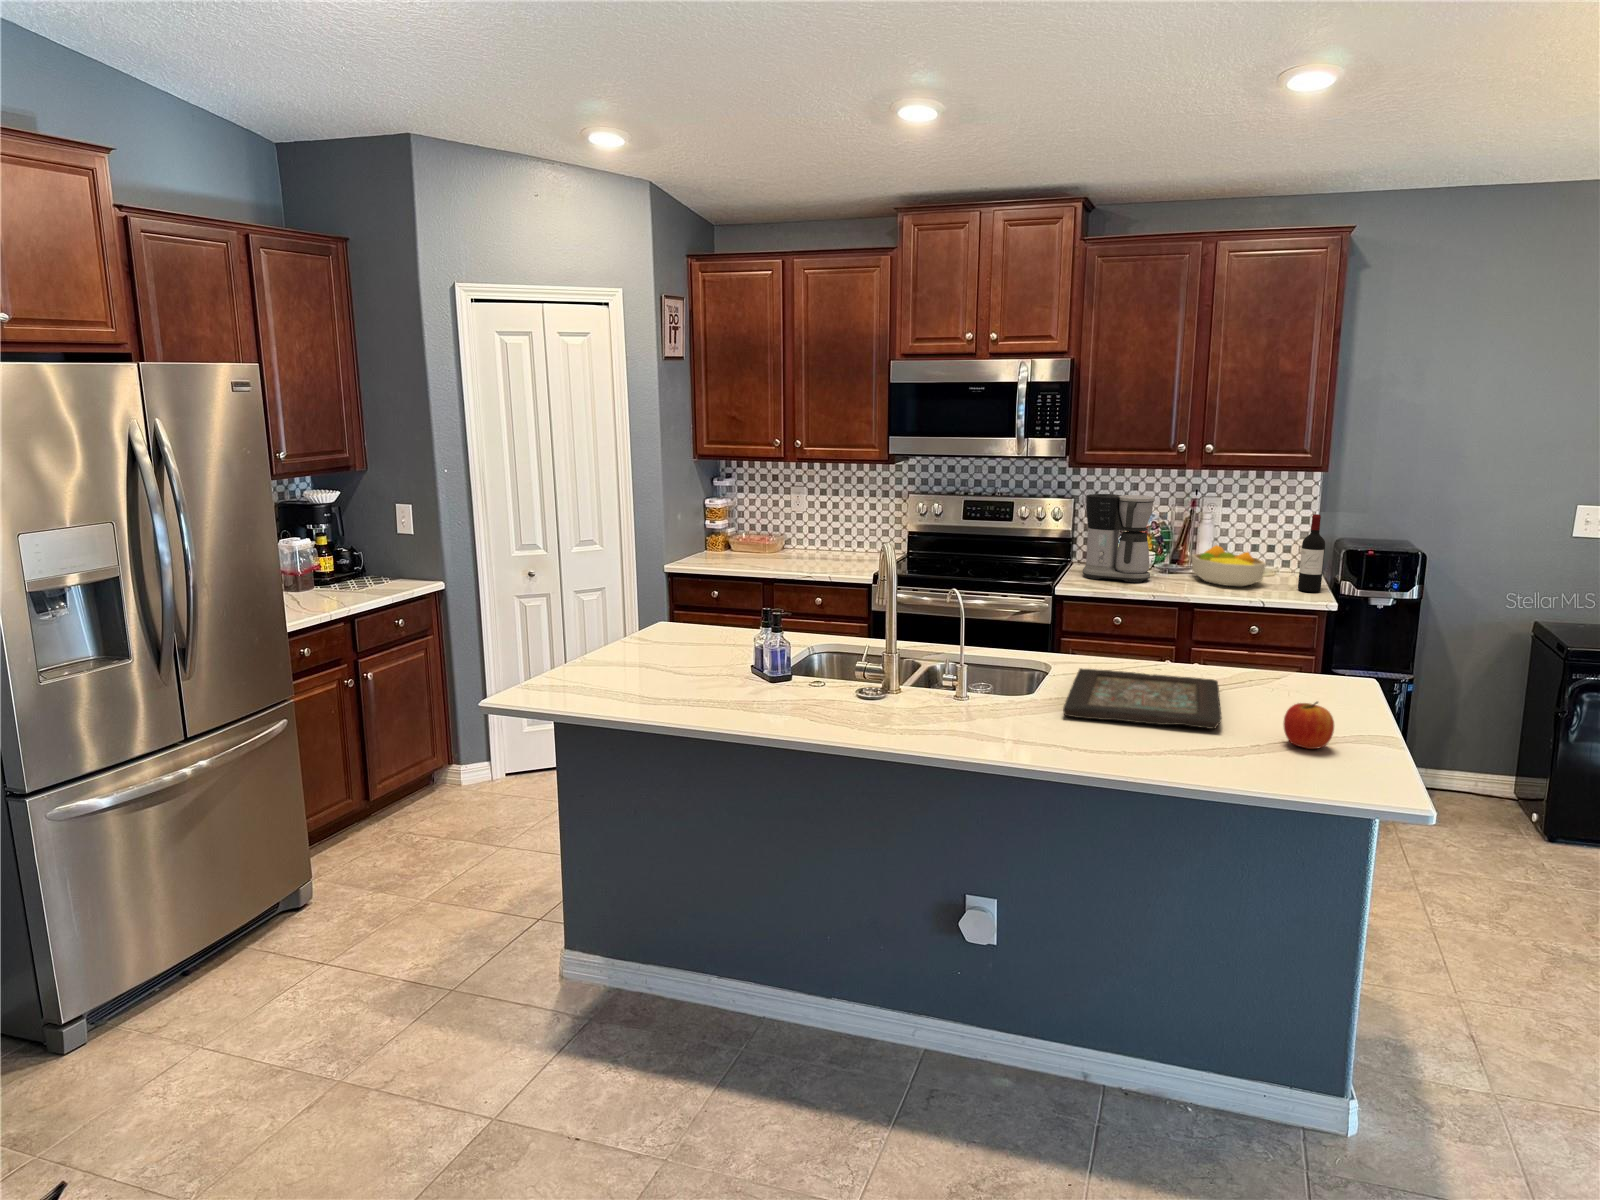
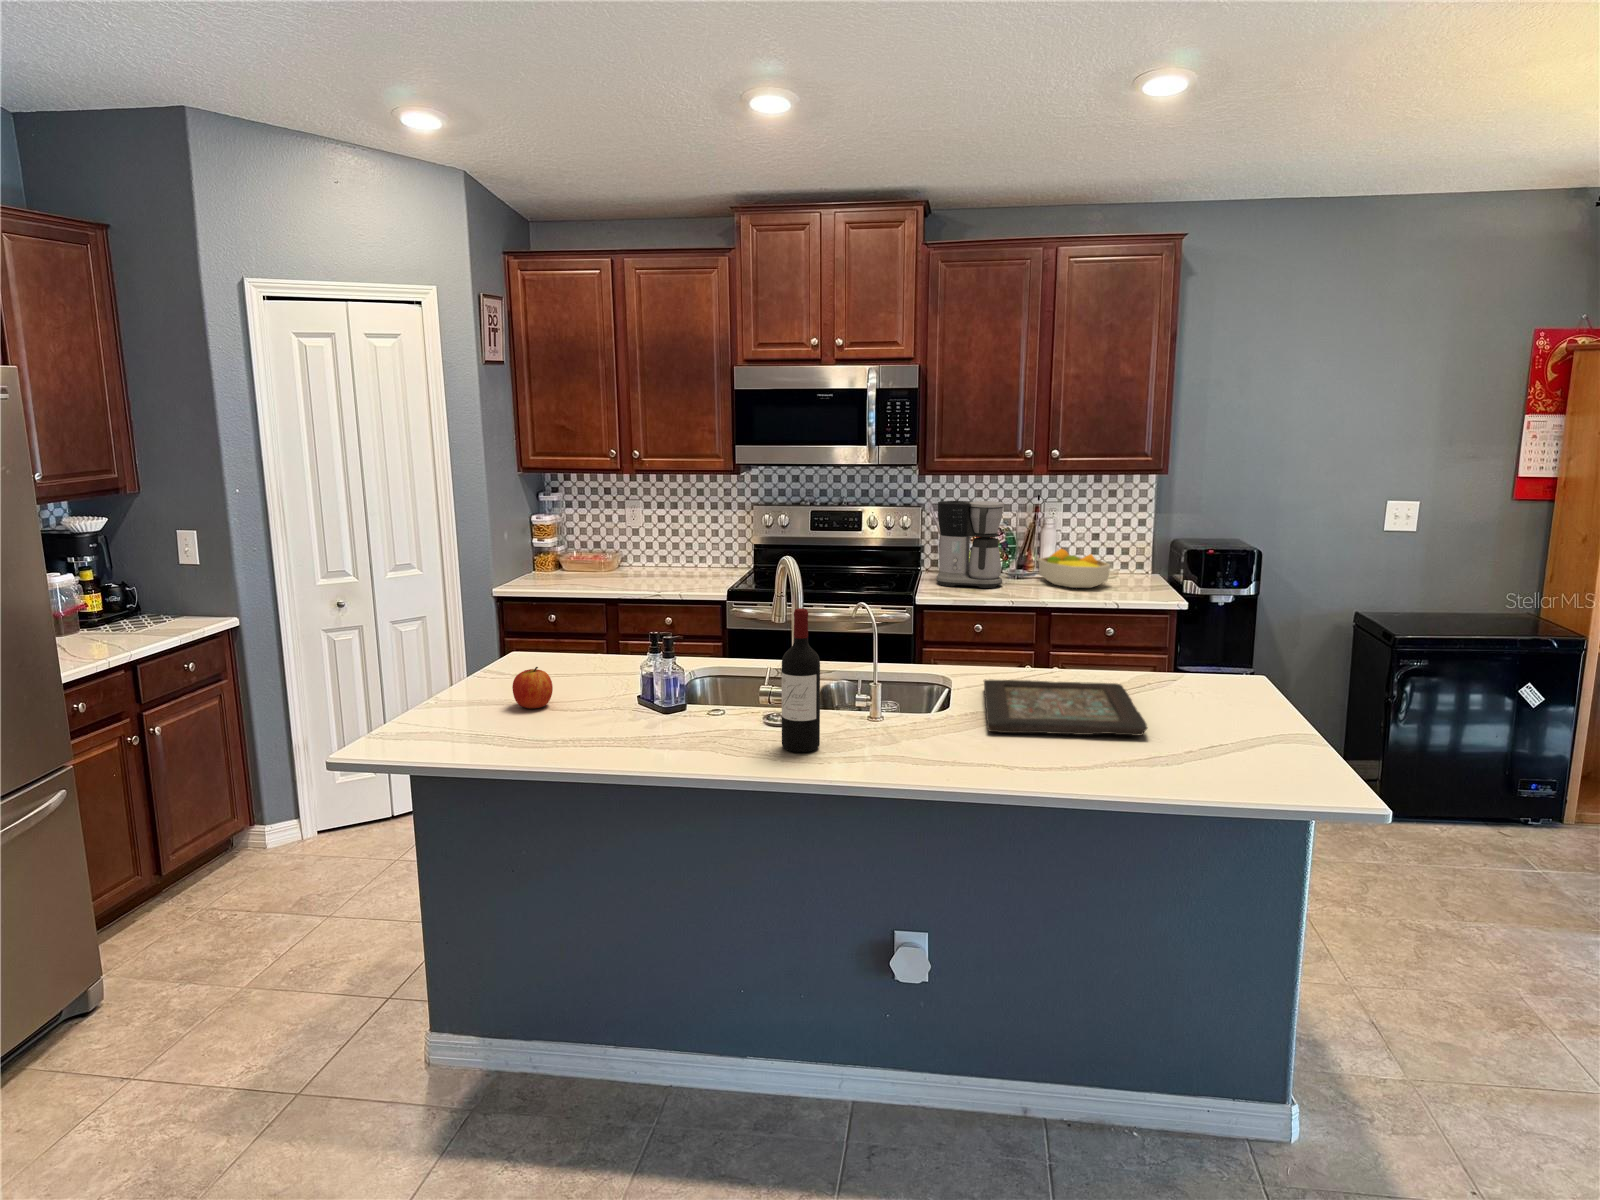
wine bottle: present [1298,514,1325,592] -> present [782,608,820,752]
apple: present [1284,702,1334,749] -> present [512,667,553,709]

